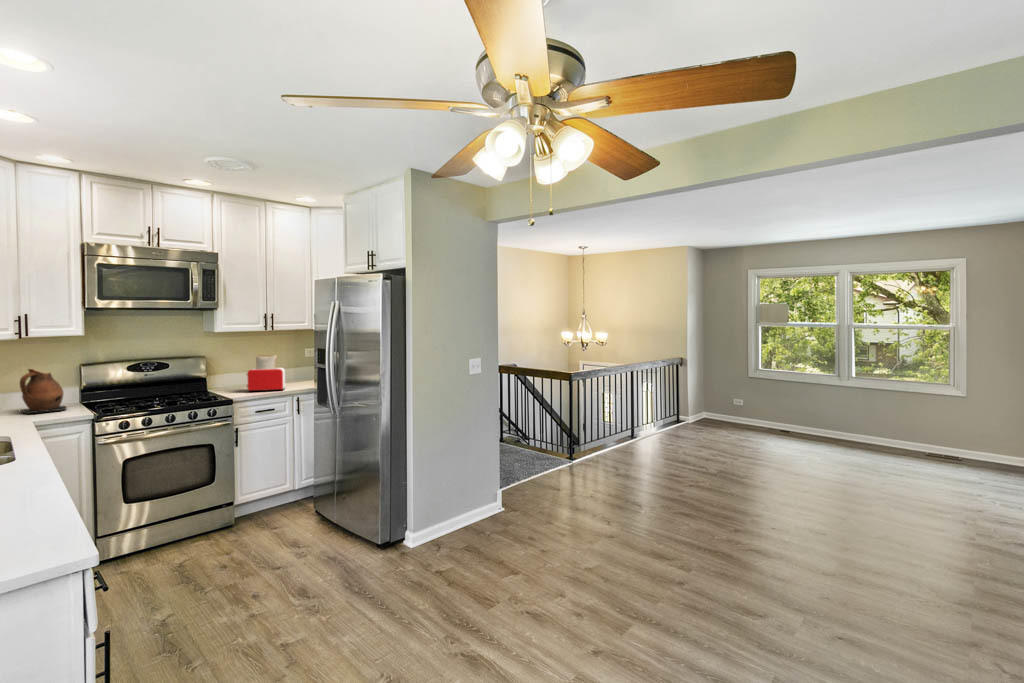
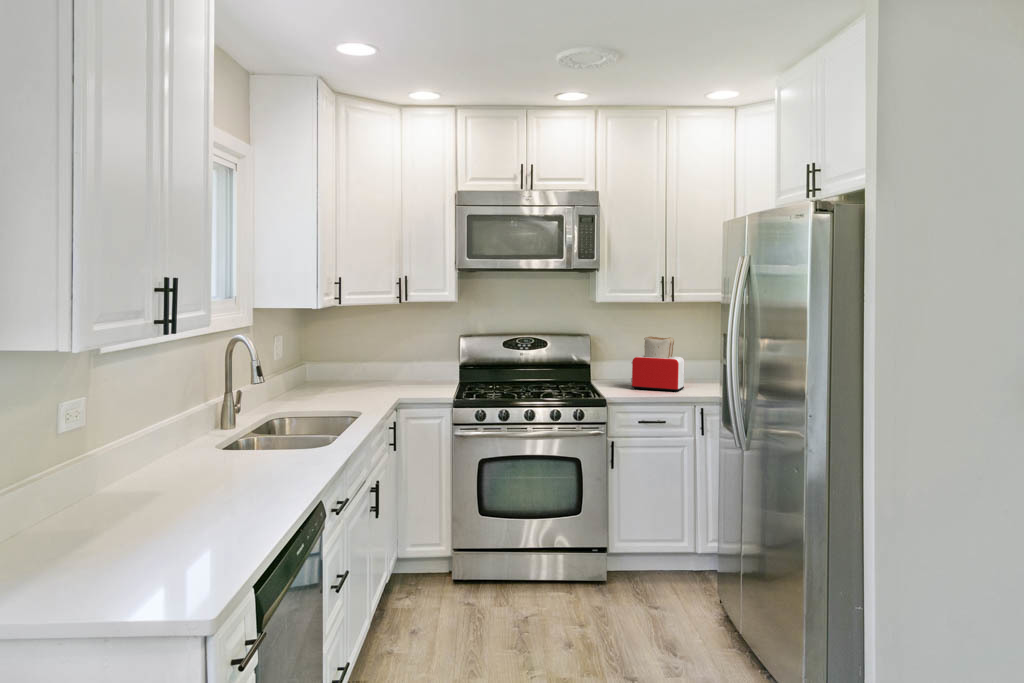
ceramic pitcher: present [20,369,66,413] -> none [404,339,445,389]

